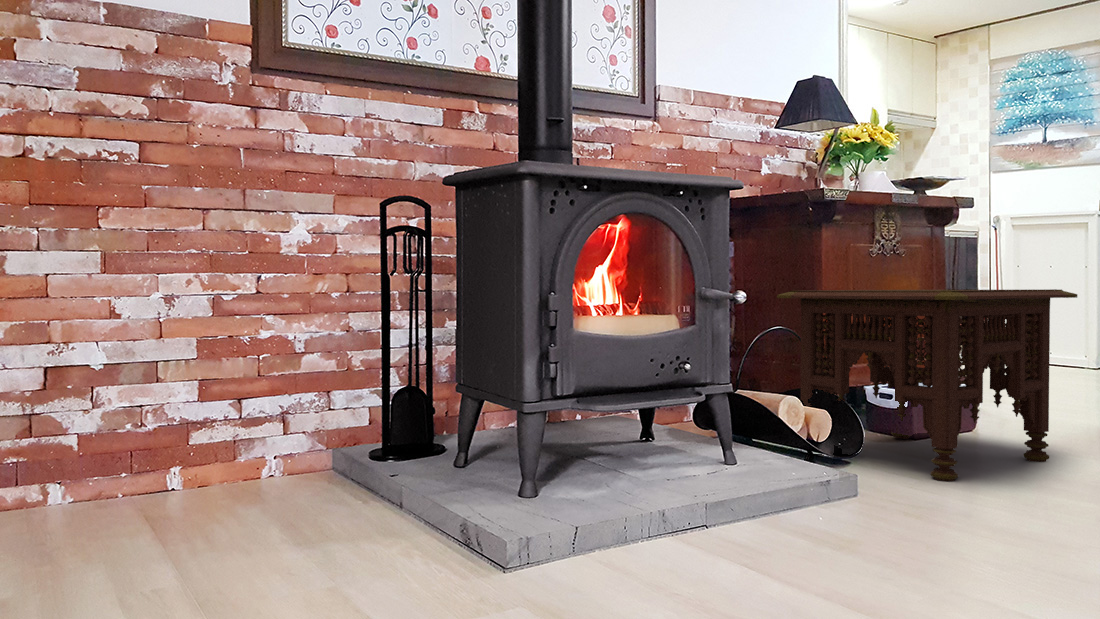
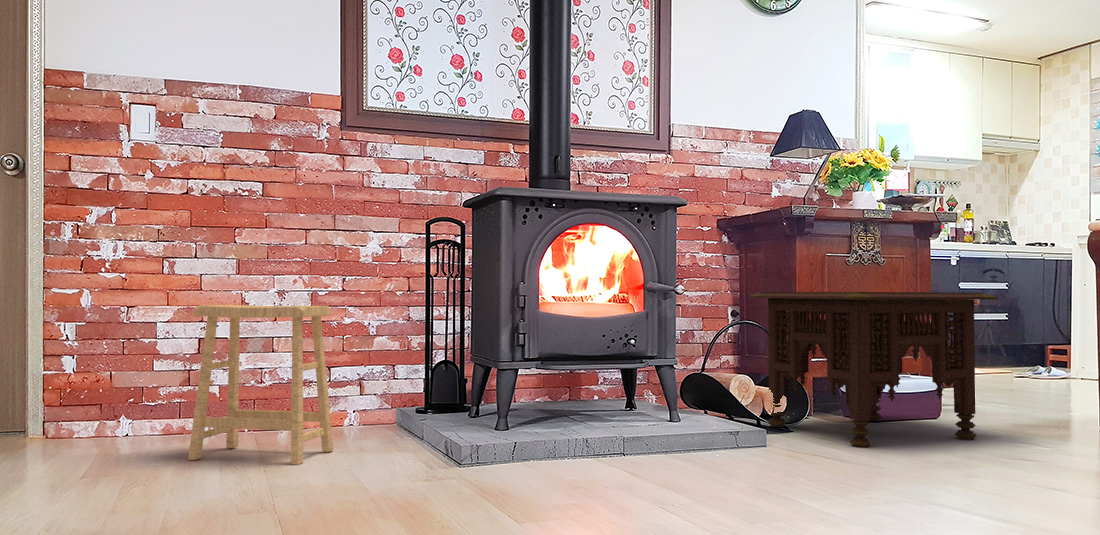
footstool: none [46,319,275,567] -> present [188,305,333,465]

